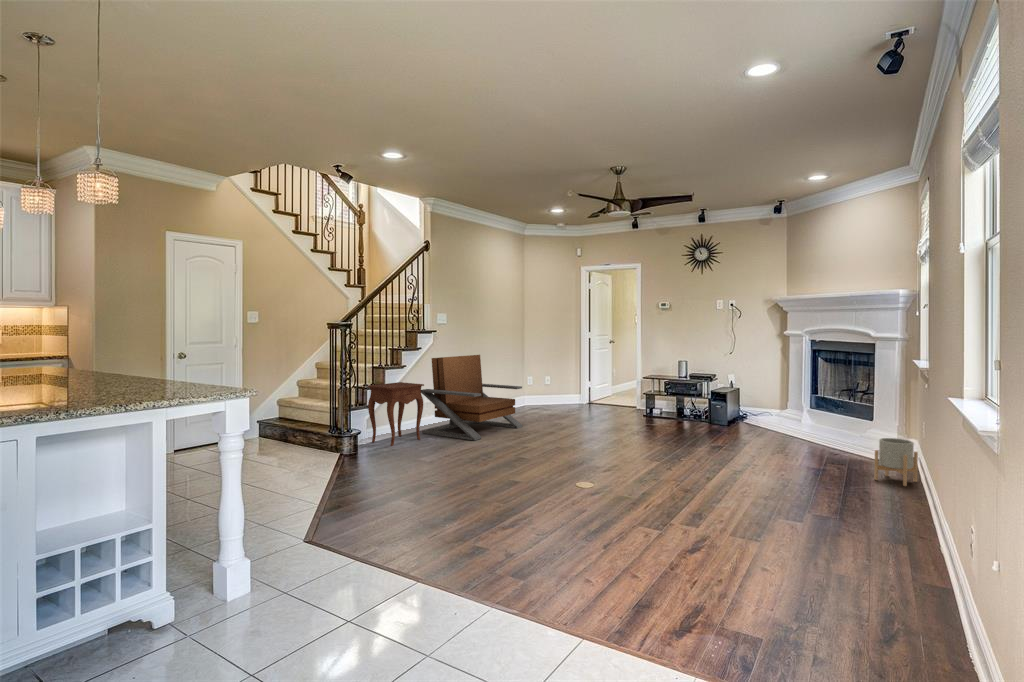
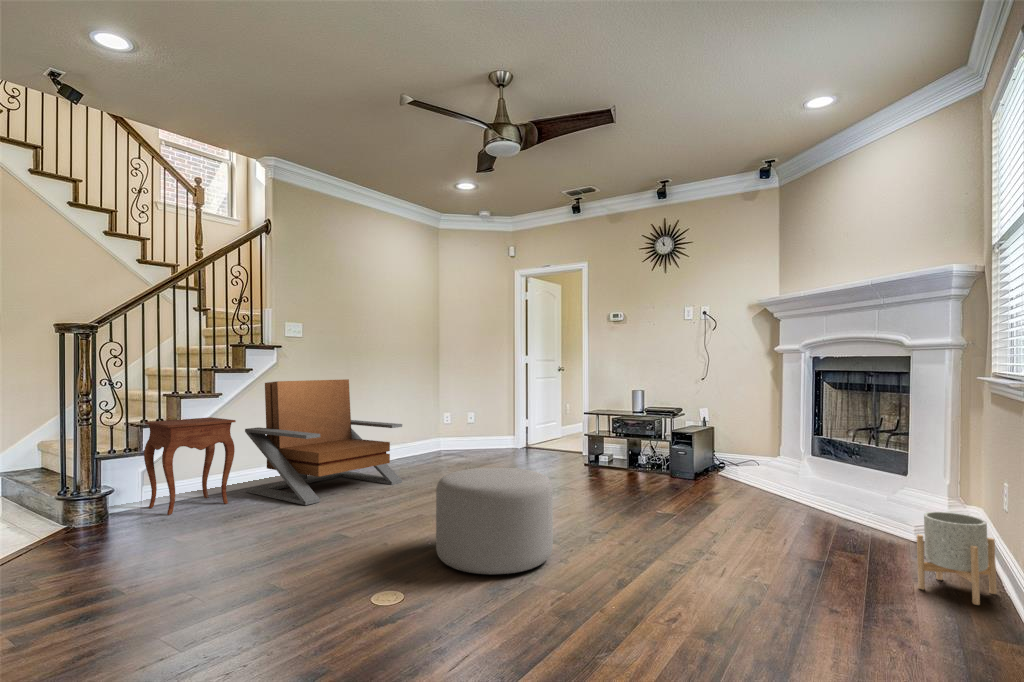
ottoman: none [590,414,661,474] -> present [436,467,553,574]

